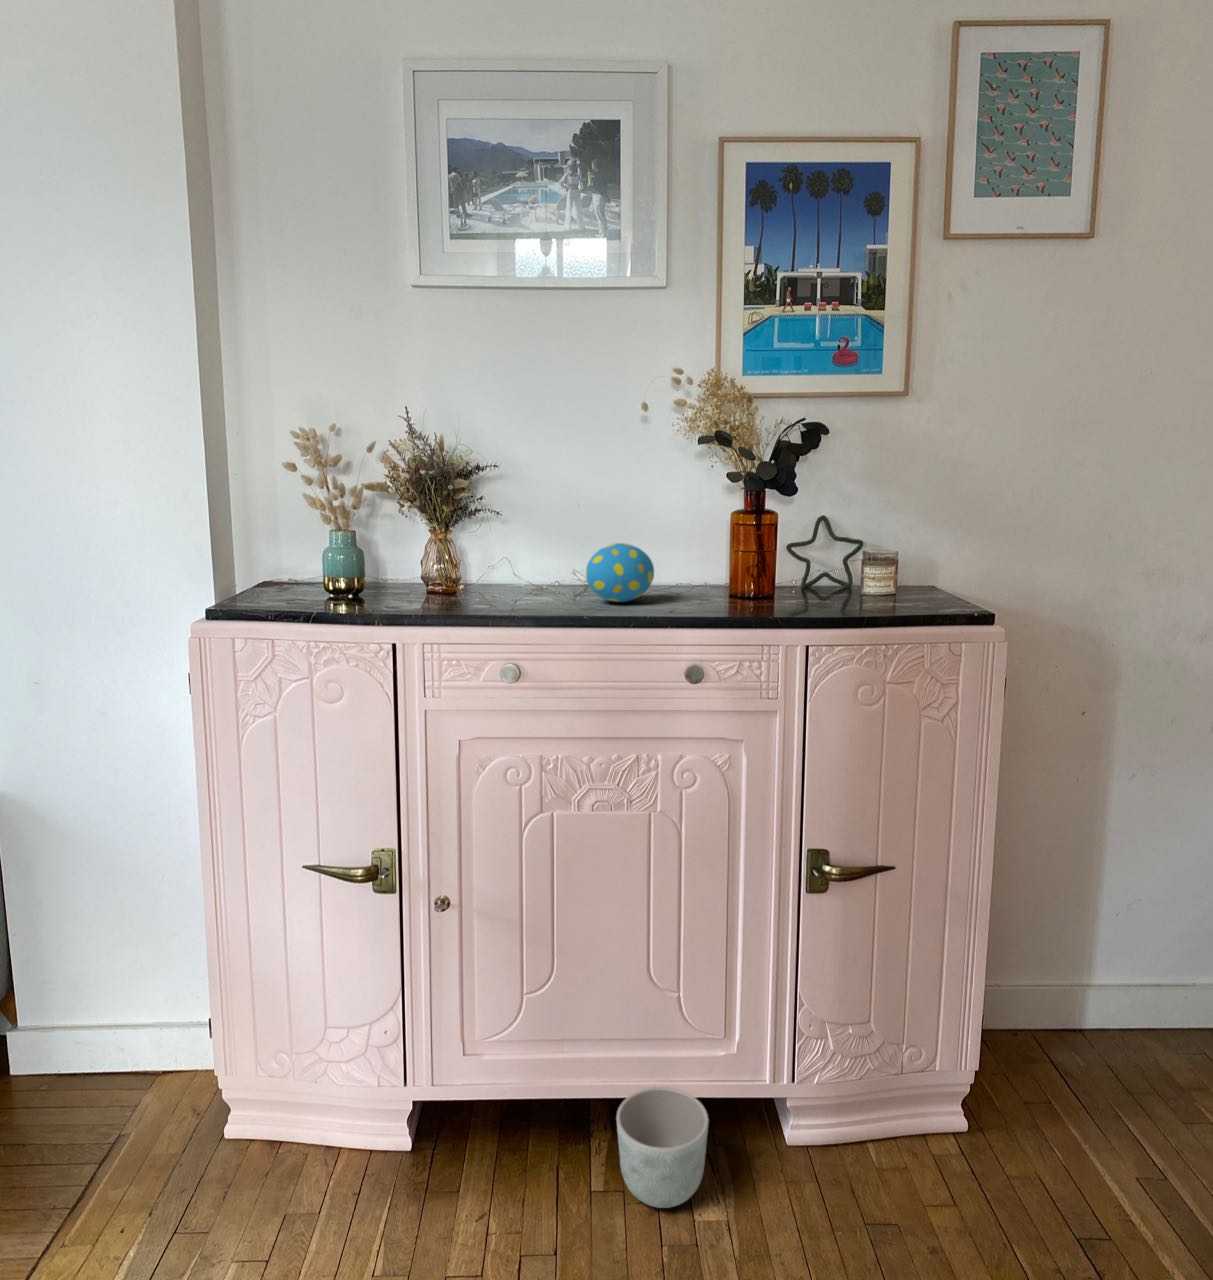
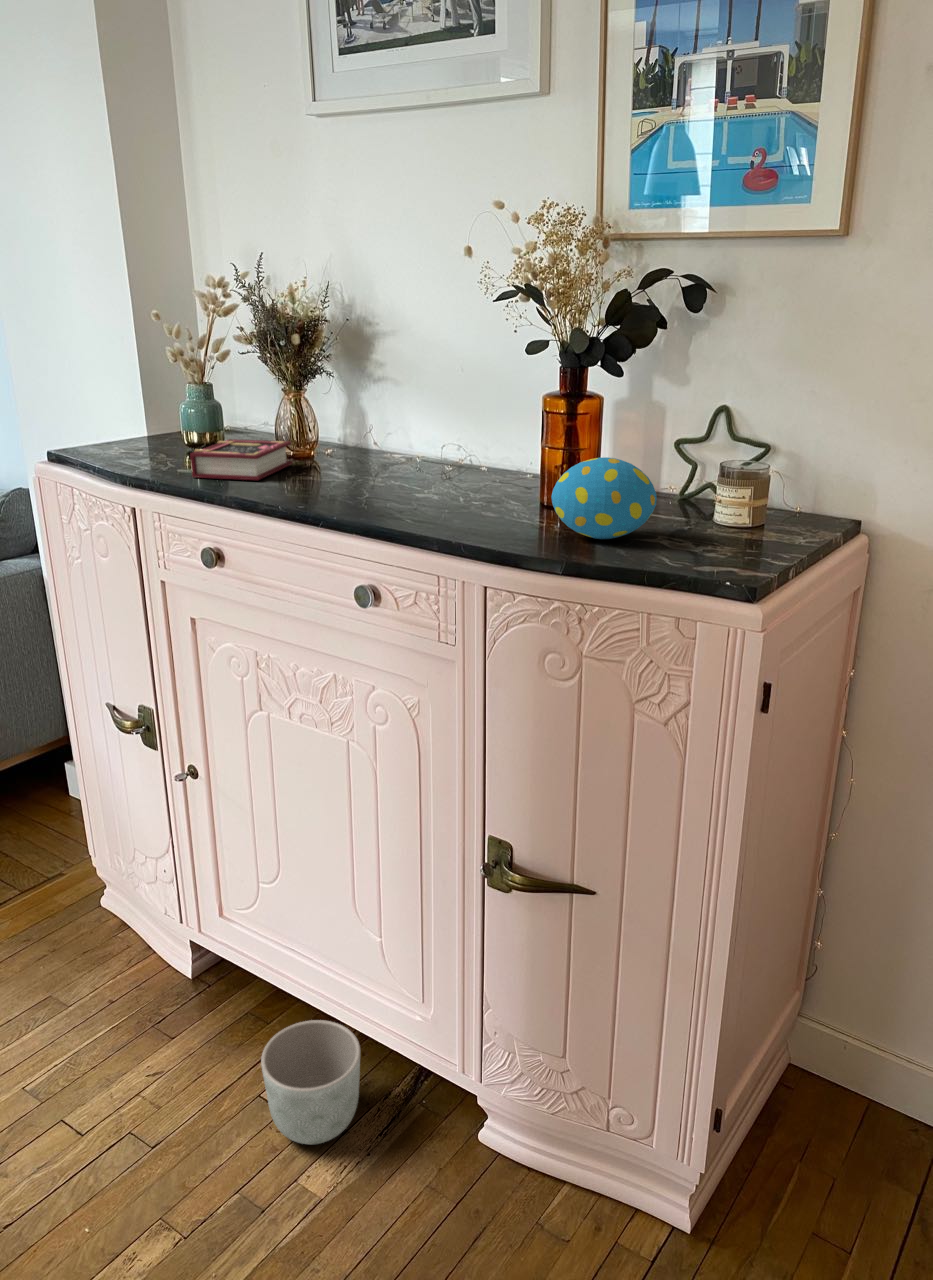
decorative egg: present [586,543,654,602] -> present [551,457,657,539]
book: none [407,571,493,608] -> present [190,439,293,480]

